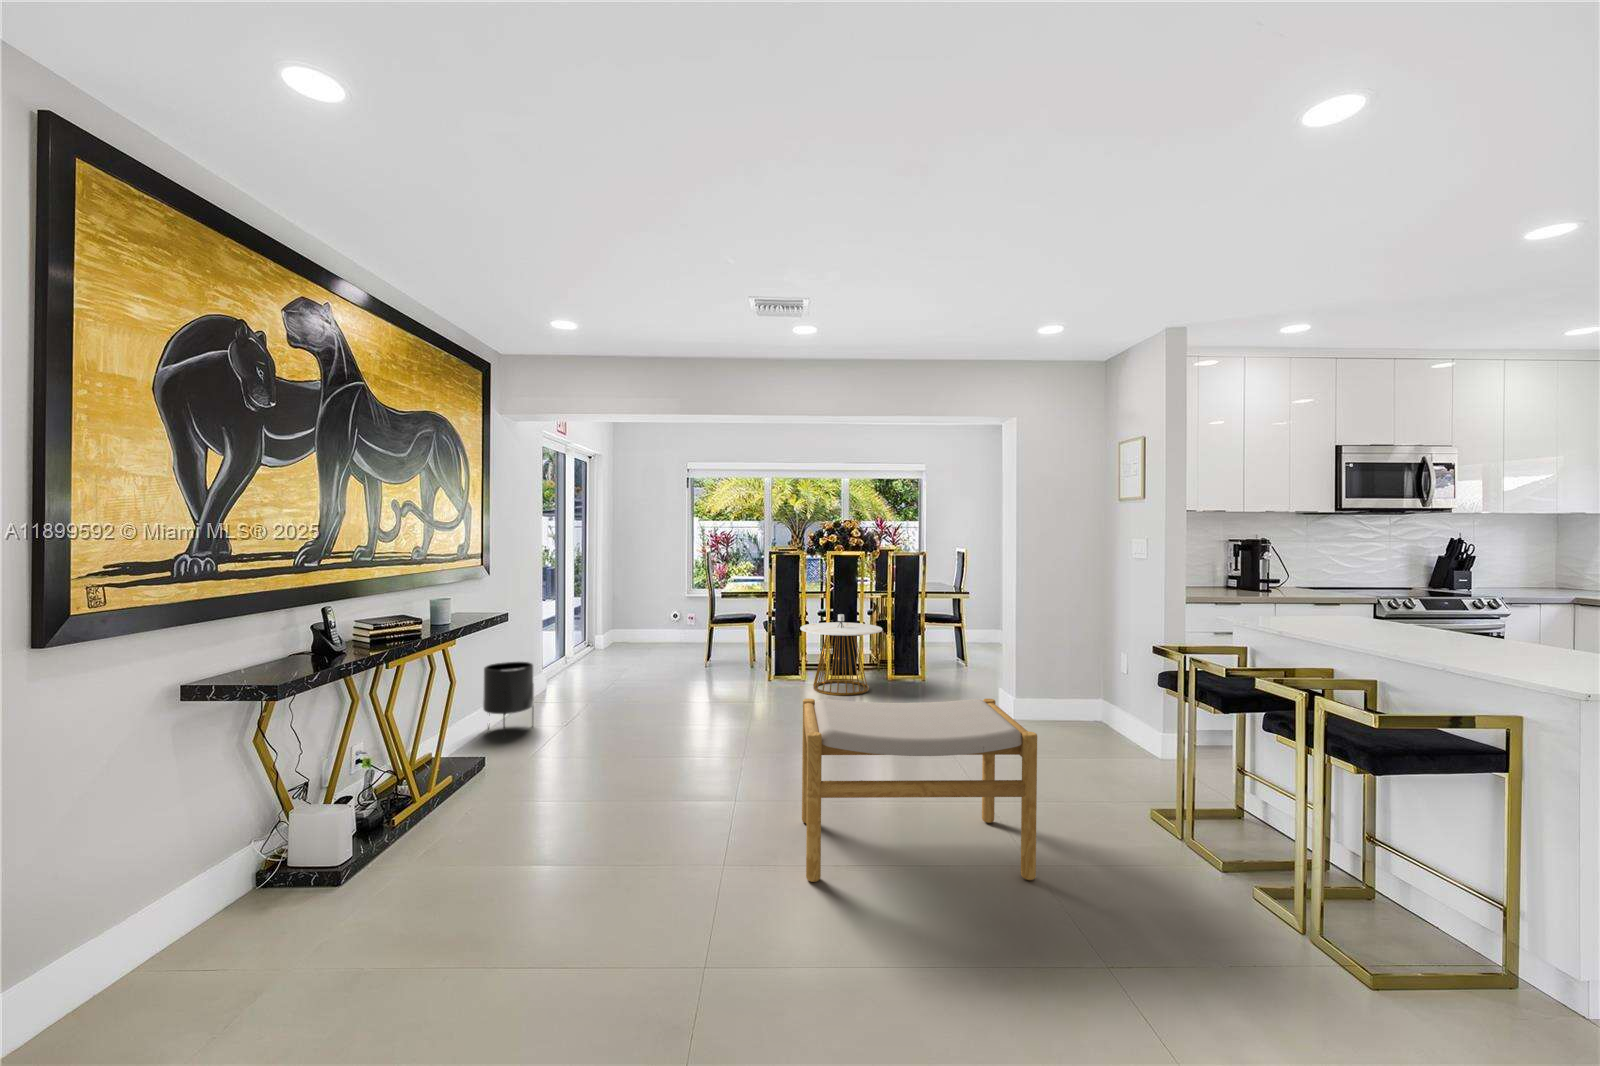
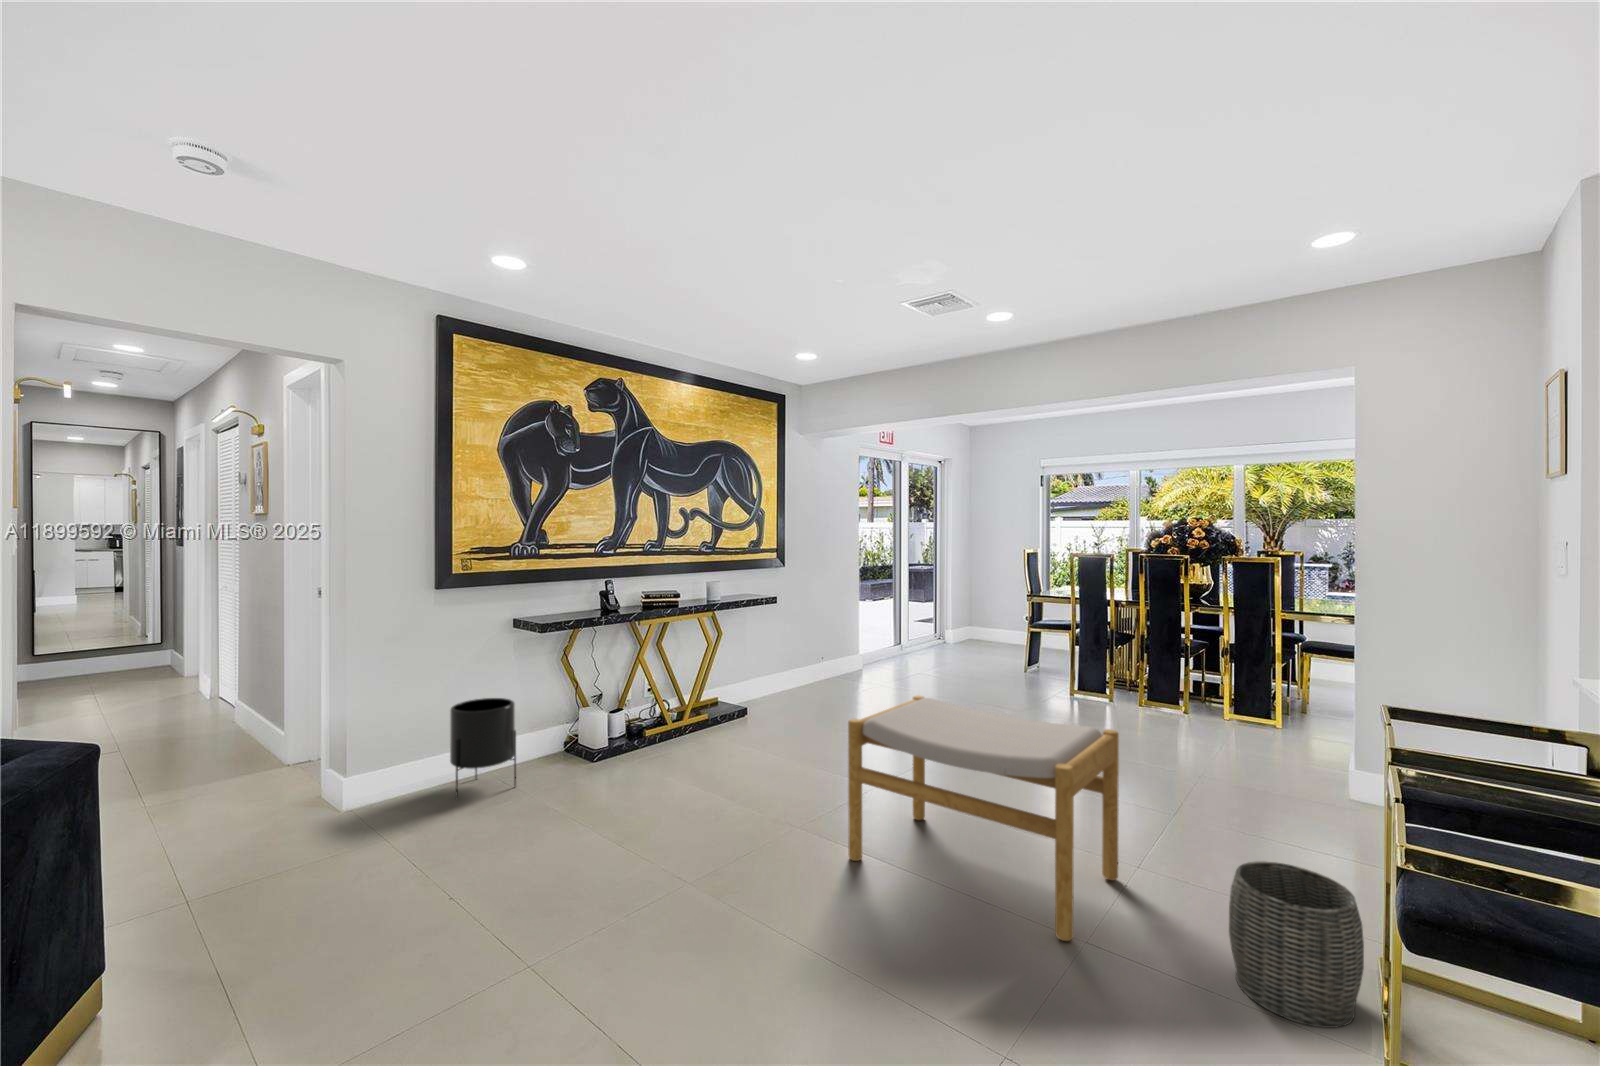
side table: present [800,614,882,696] -> none [1099,628,1209,726]
planter: present [483,662,534,737] -> present [450,698,516,799]
woven basket: none [1114,770,1200,875] -> present [1229,861,1364,1028]

